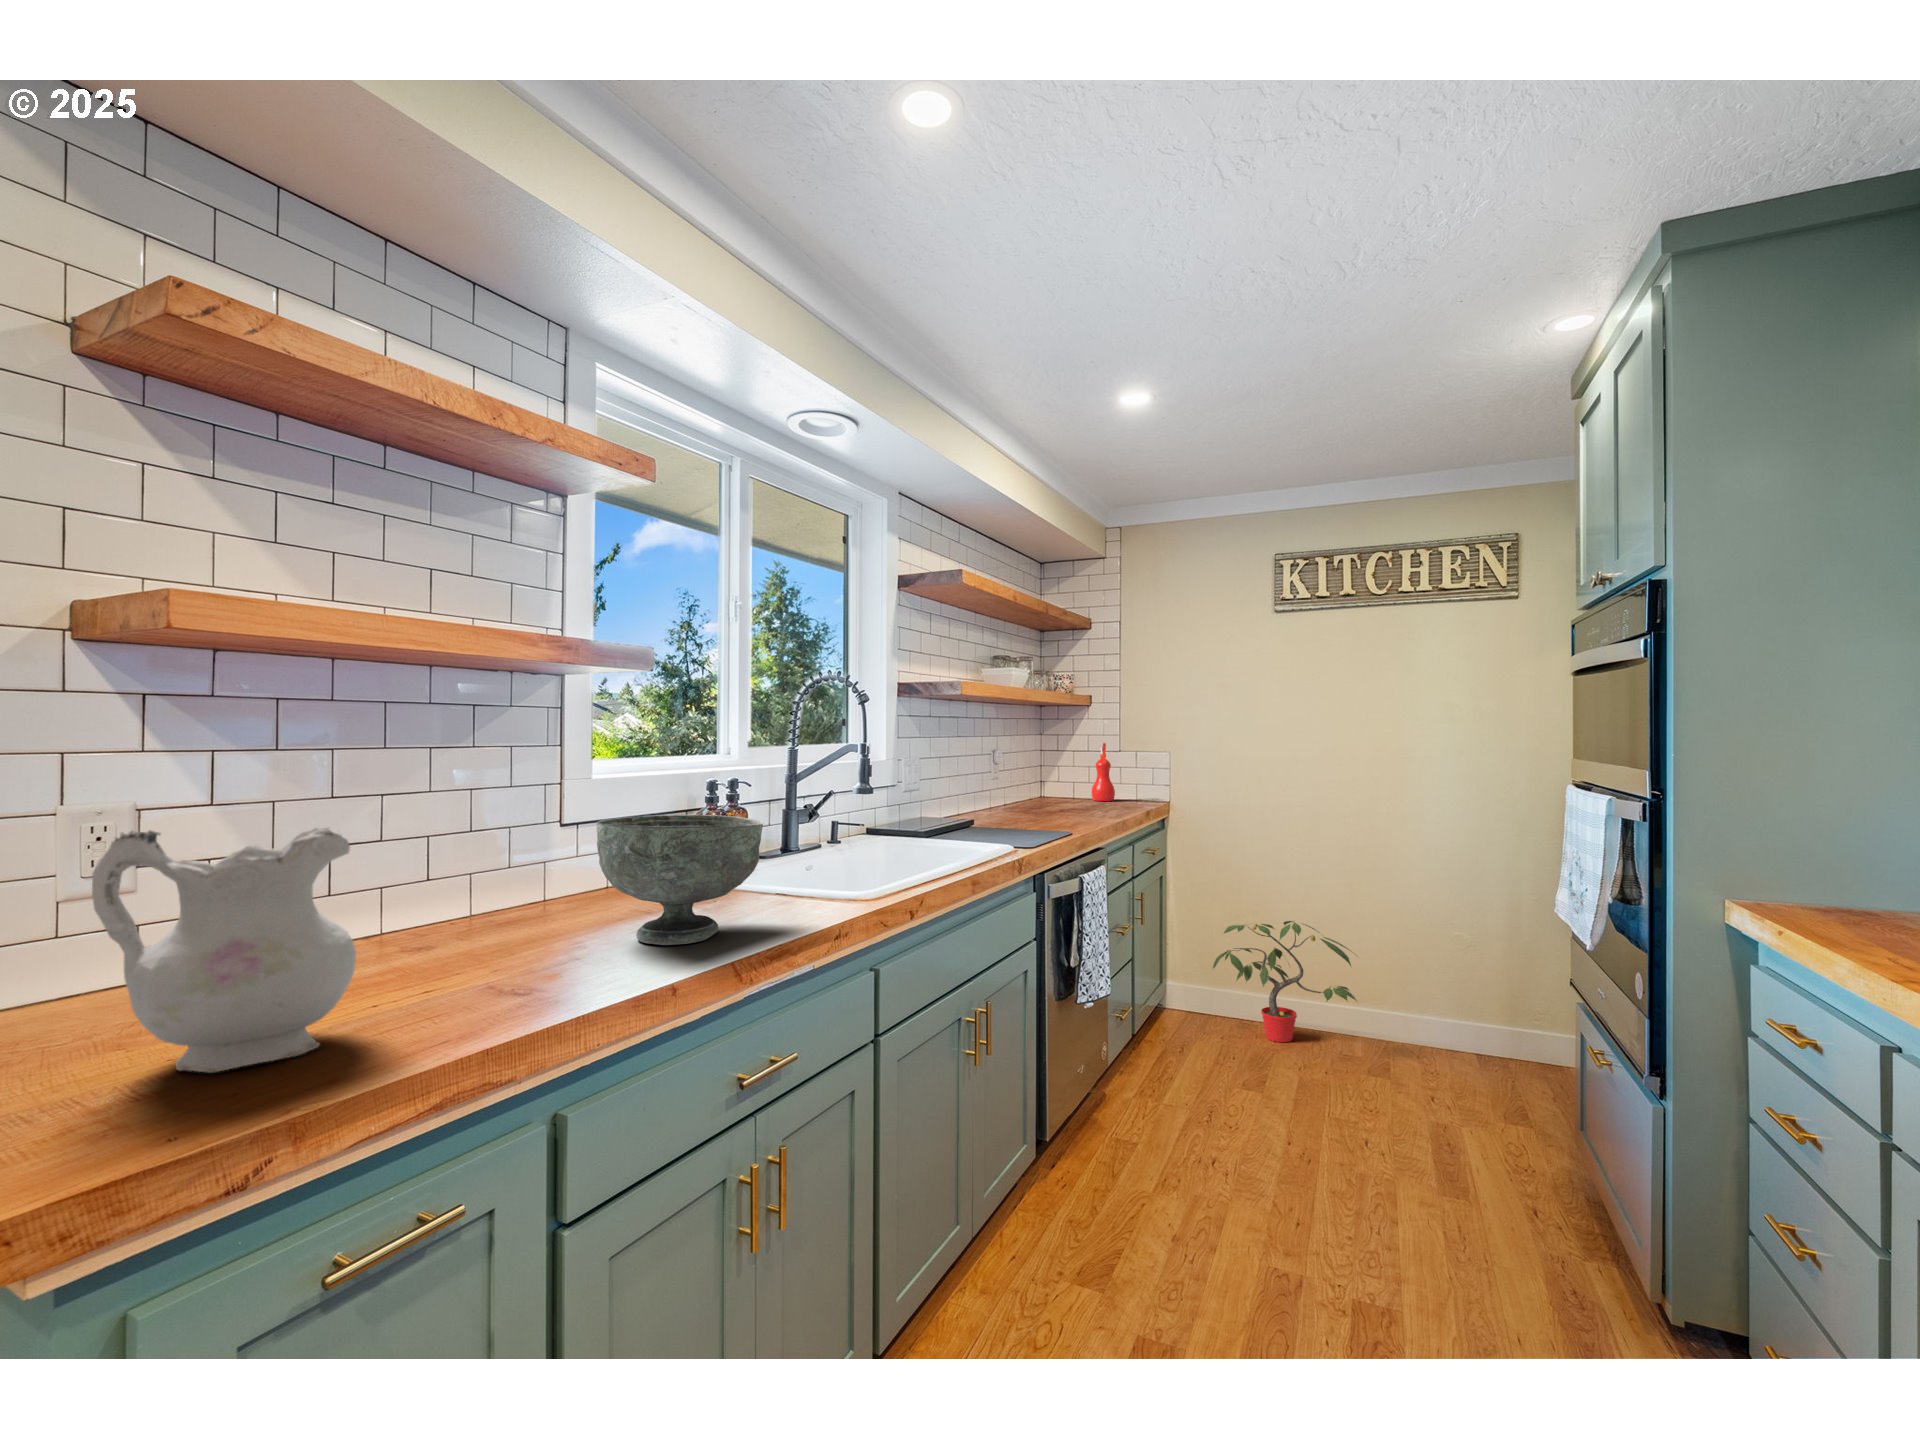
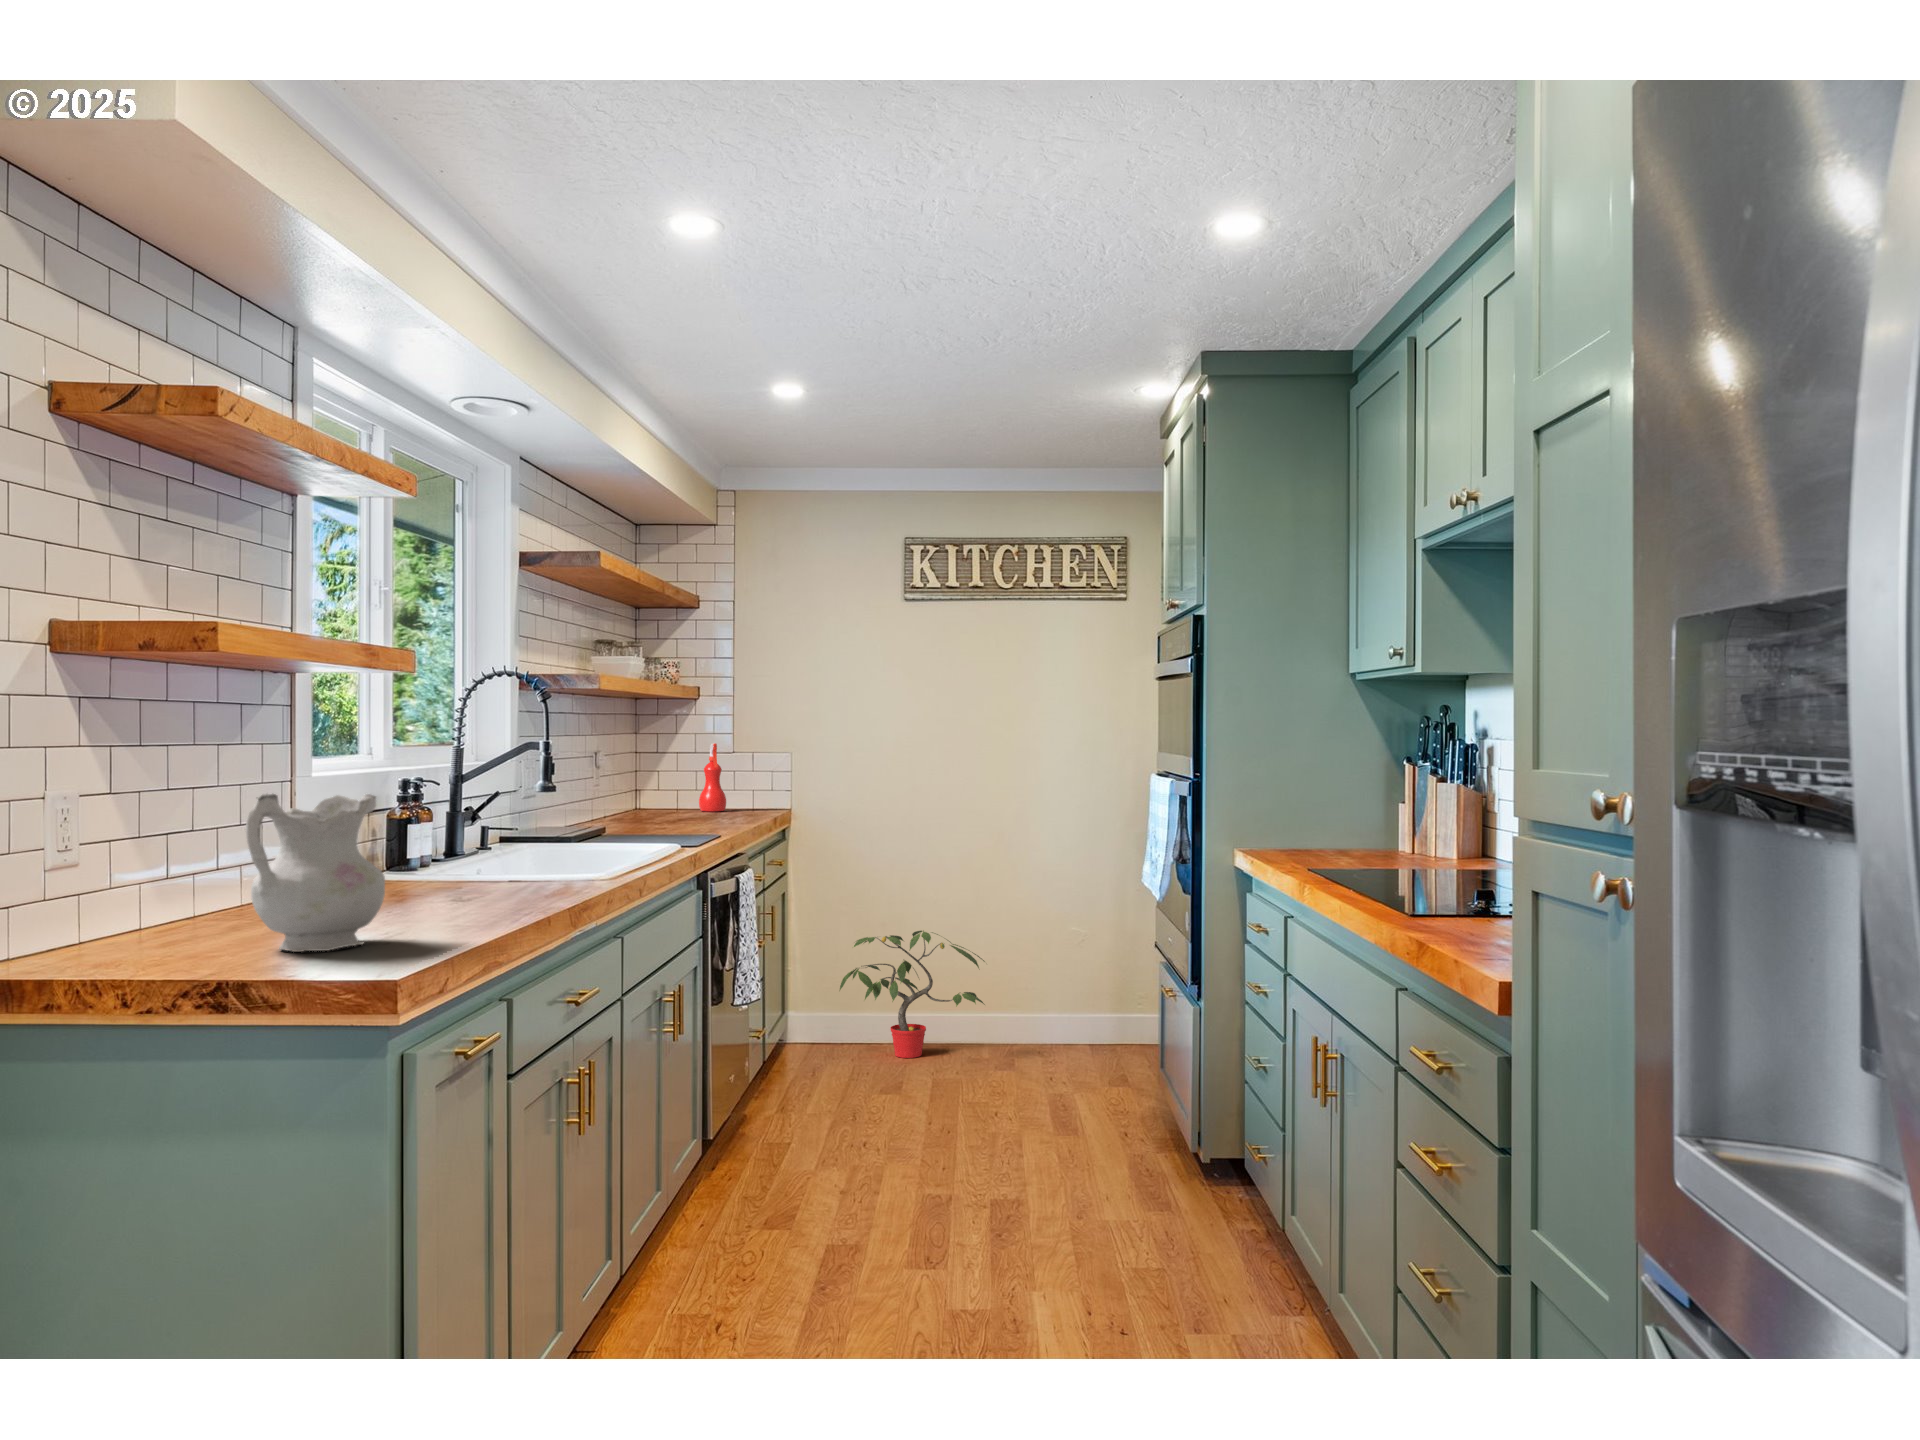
decorative bowl: present [596,814,763,945] -> none [415,801,556,902]

